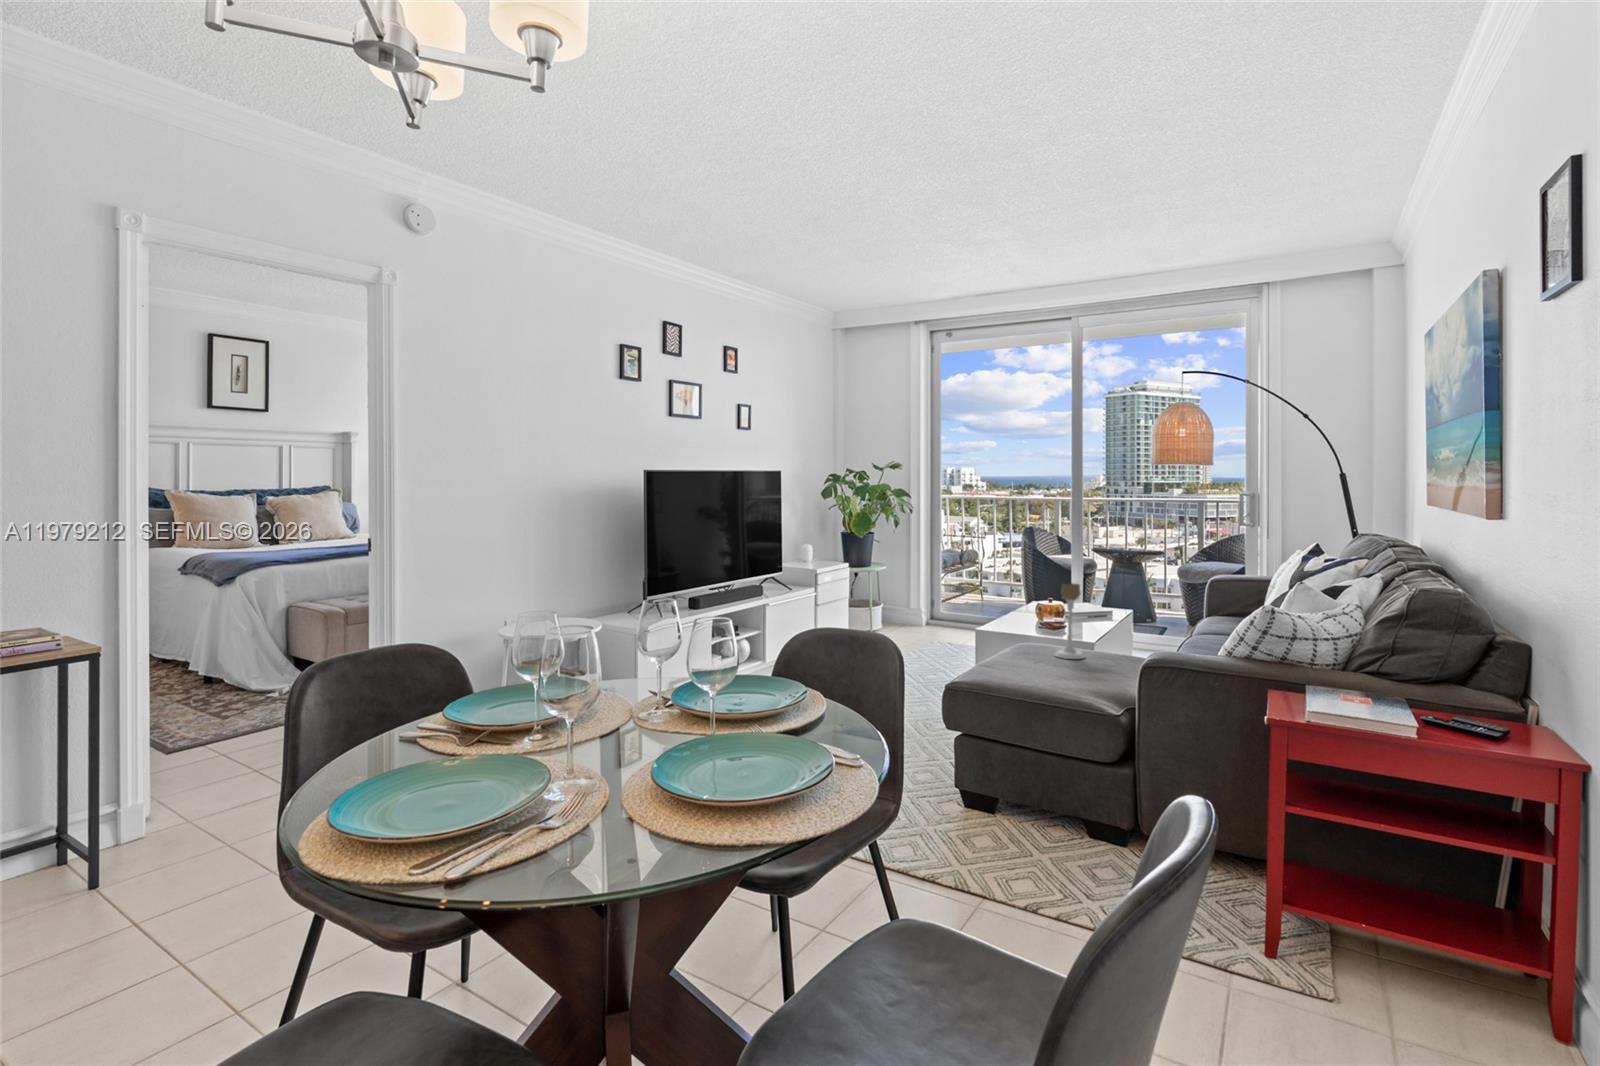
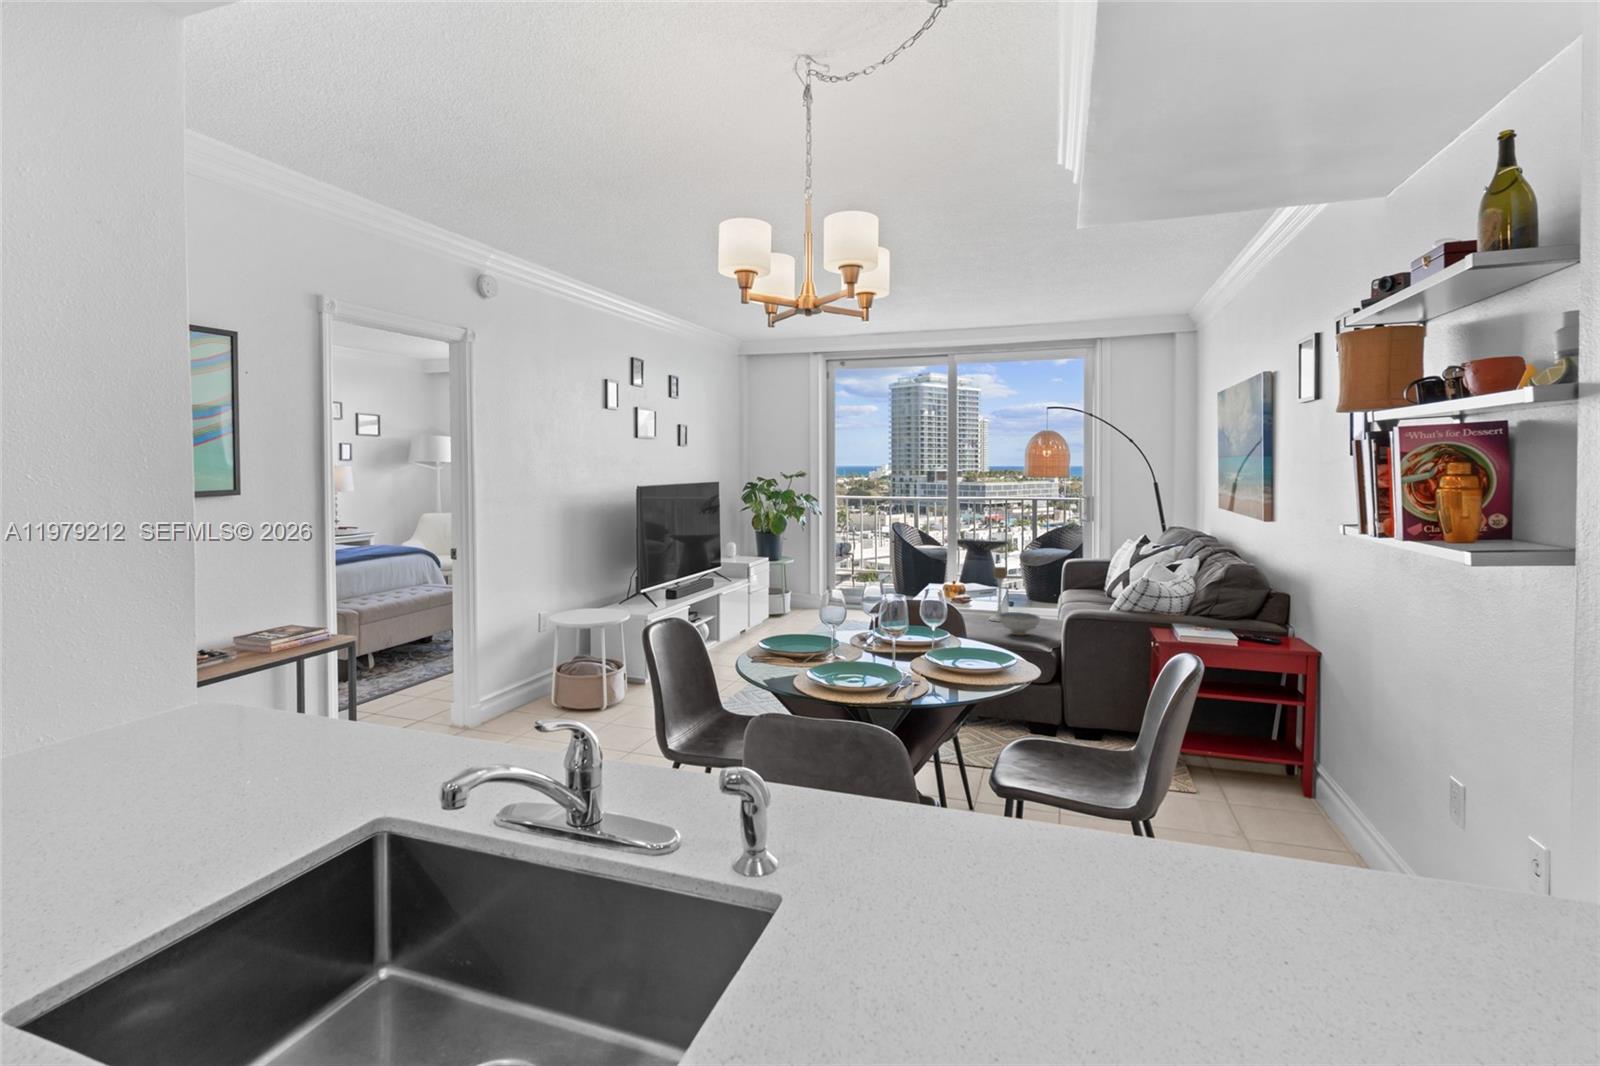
ceramic bowl: none [1050,649,1110,684] -> present [999,612,1040,635]

